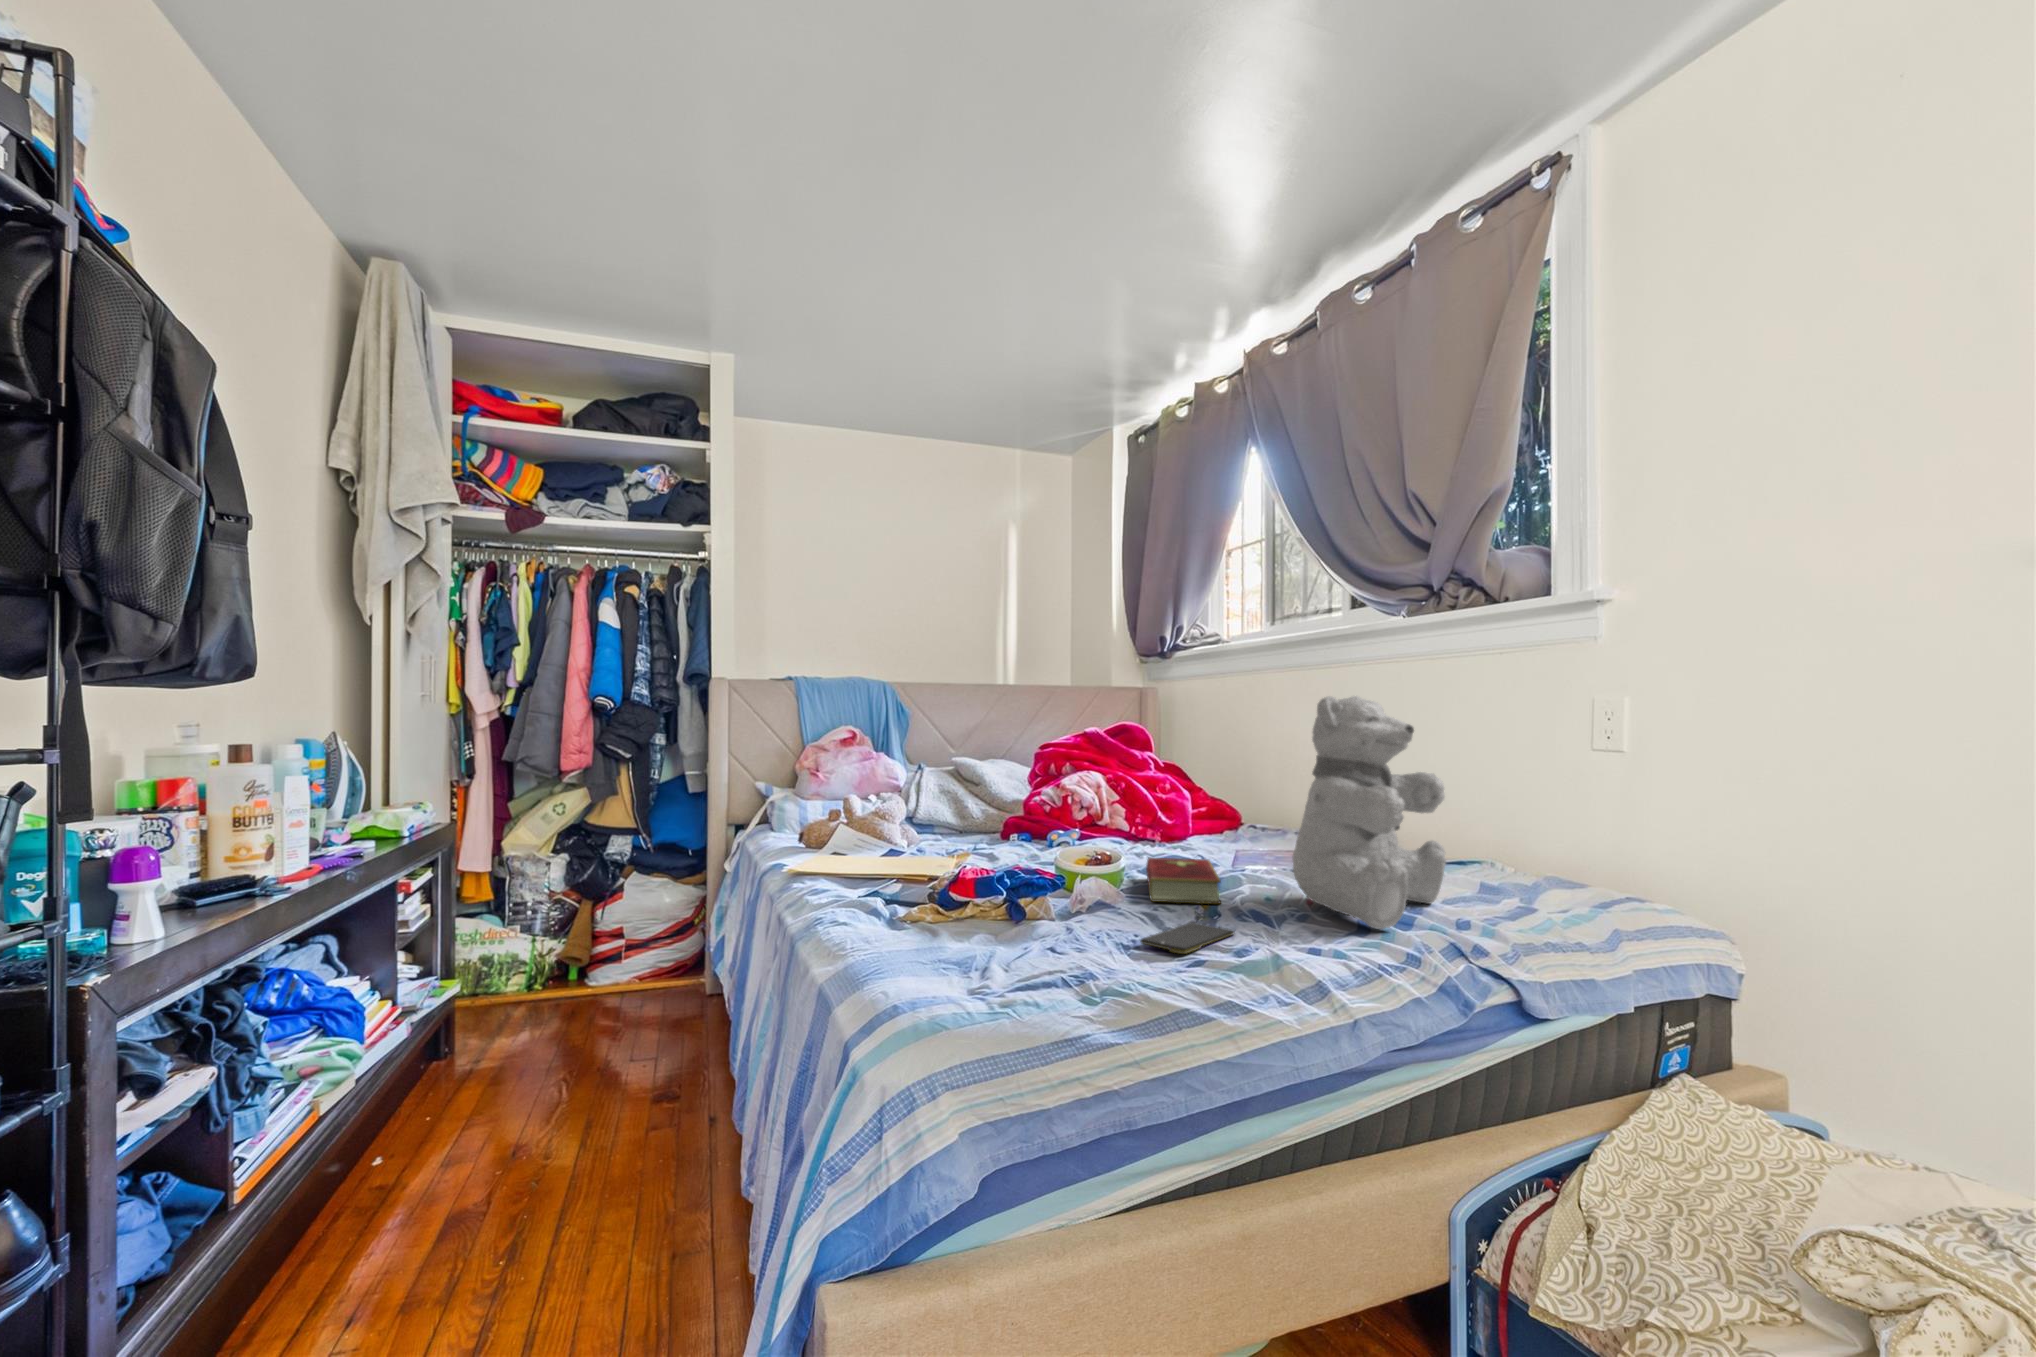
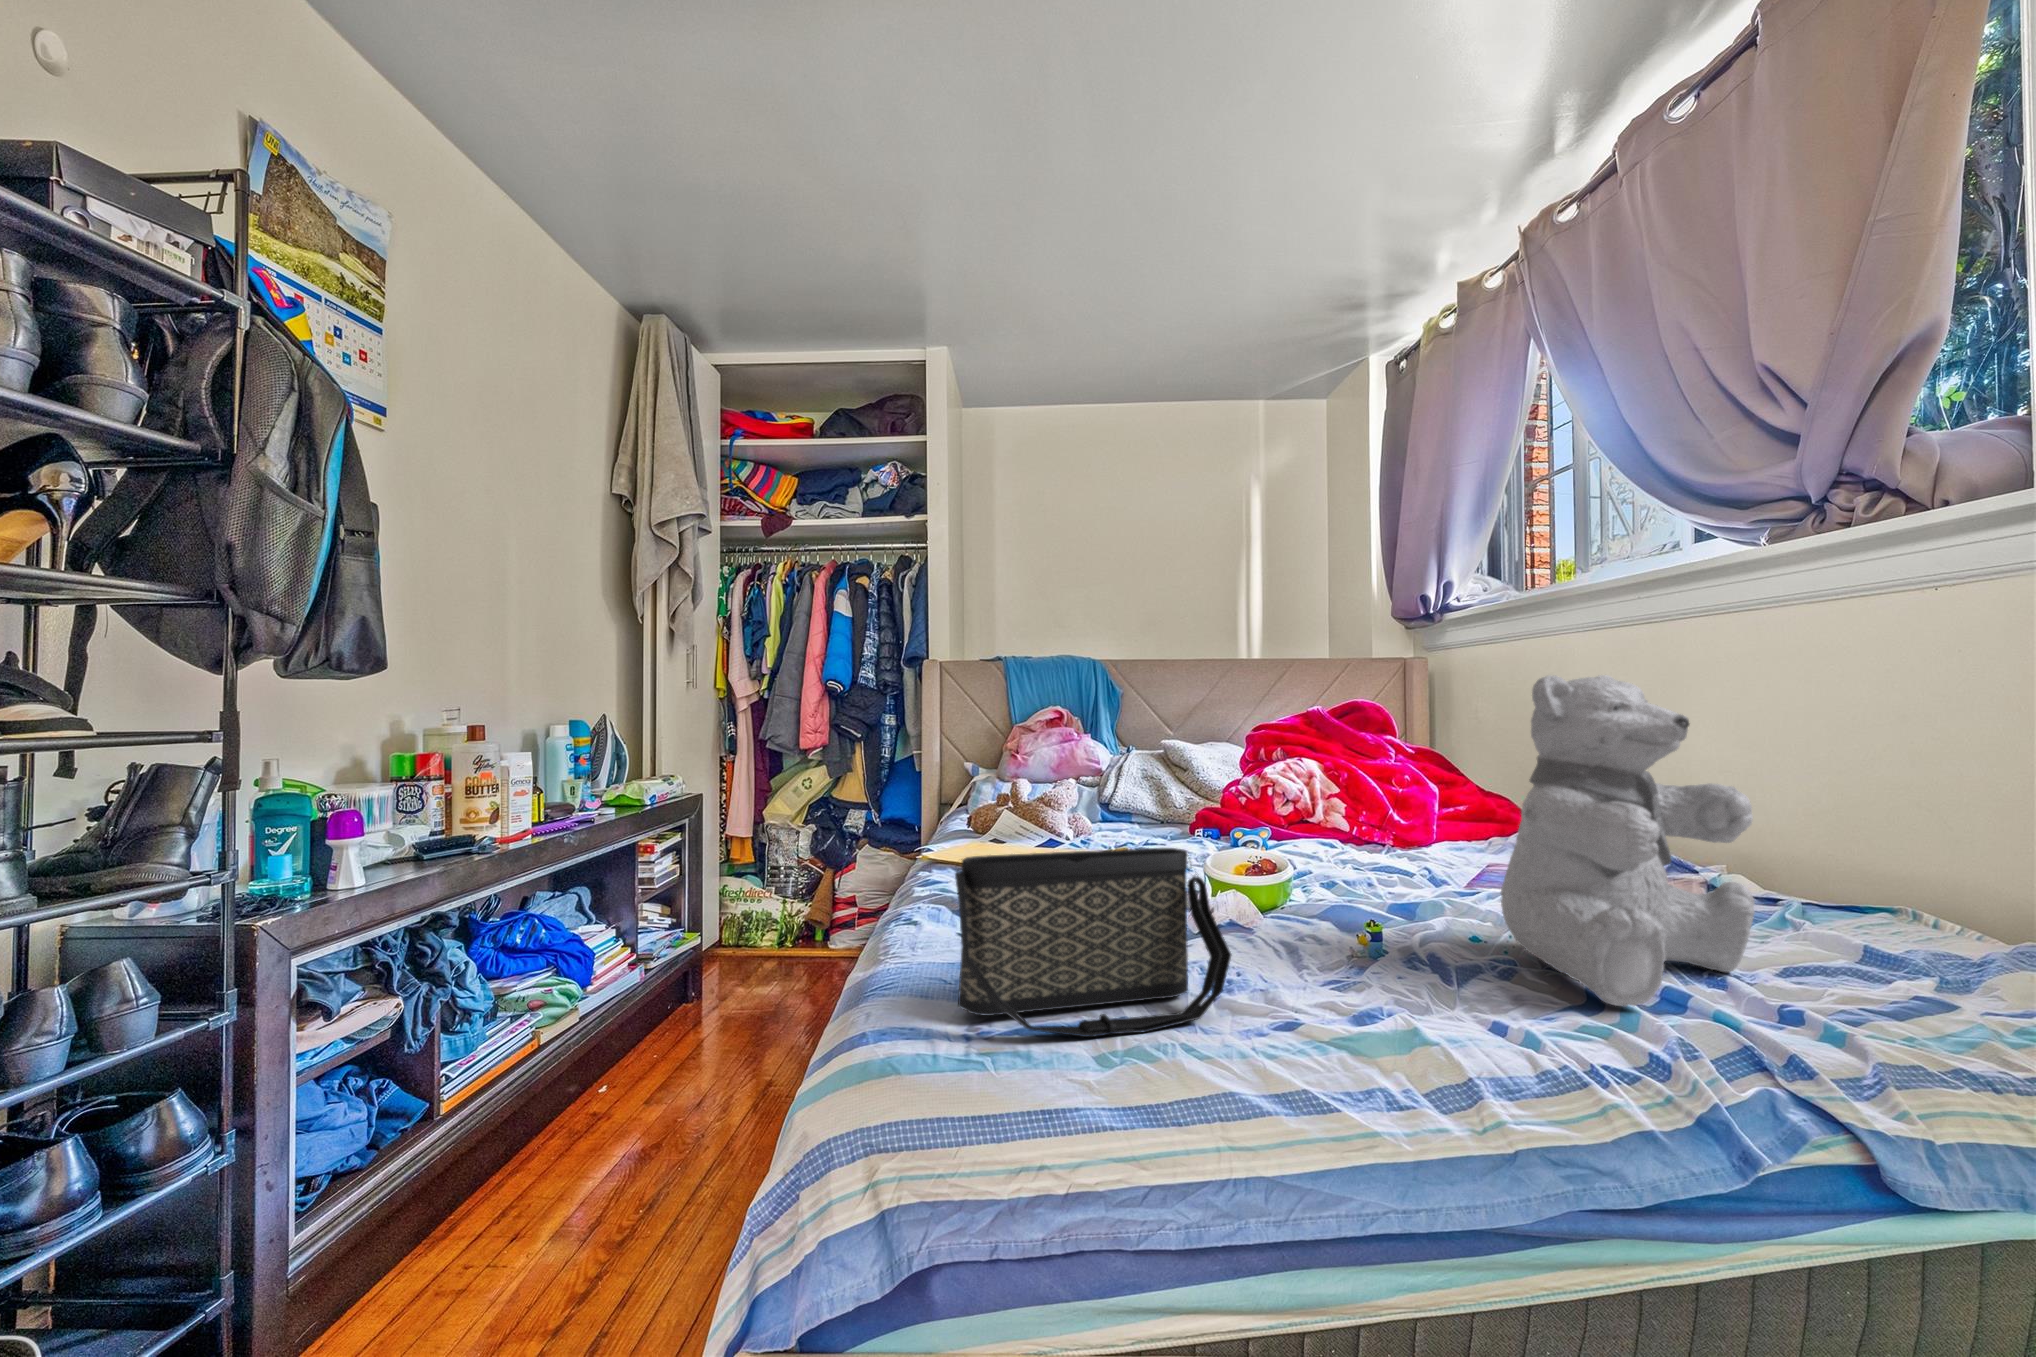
handbag: none [928,836,1137,988] -> present [955,848,1231,1037]
hardcover book: present [1146,858,1221,904] -> none [1304,873,1406,943]
smartphone: present [1140,922,1235,954] -> none [1249,965,1391,1011]

